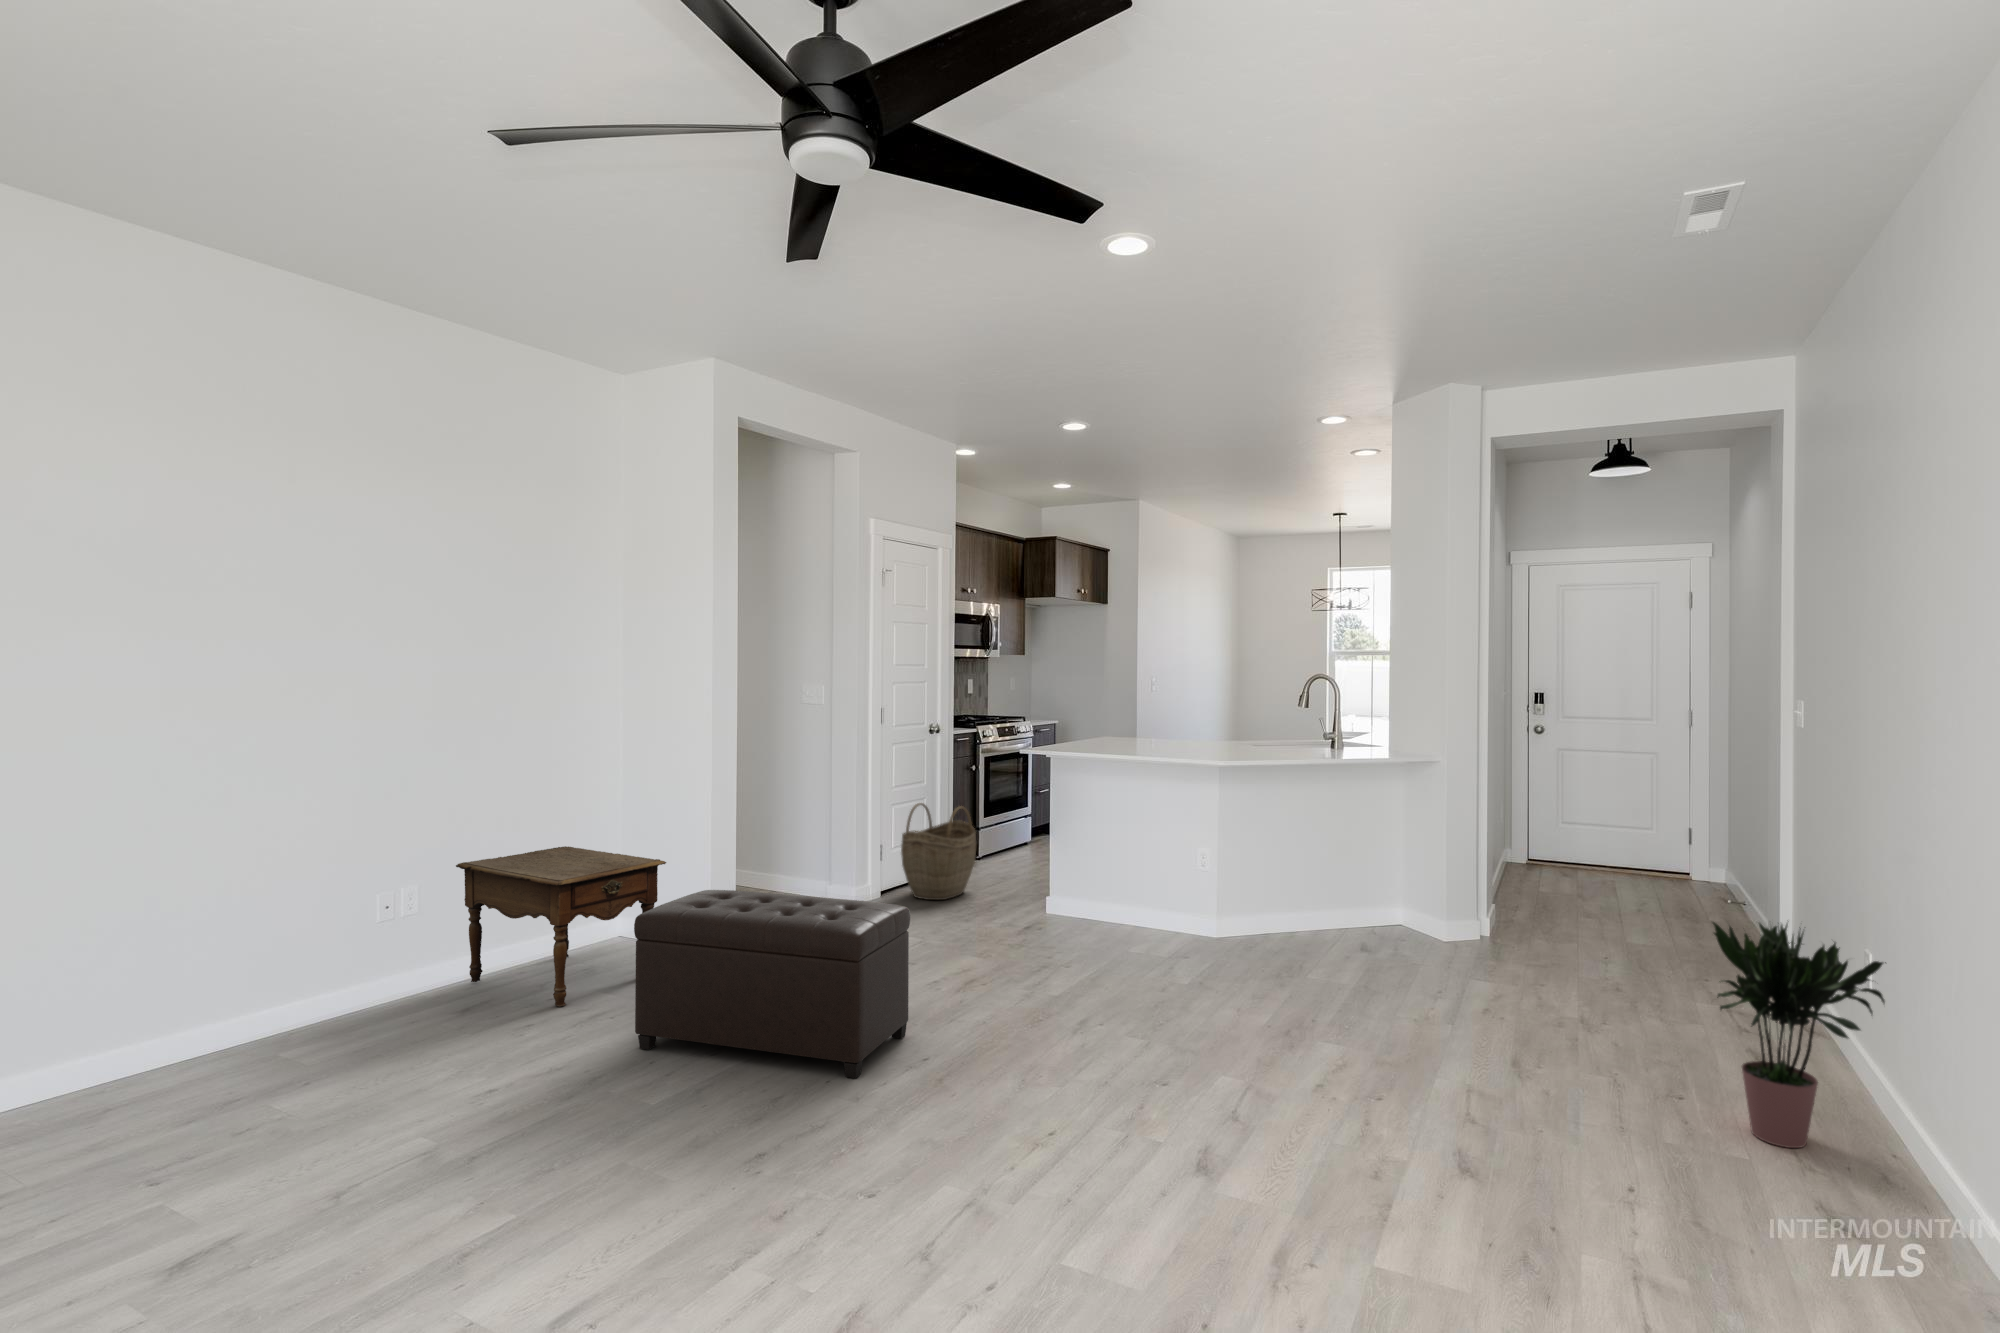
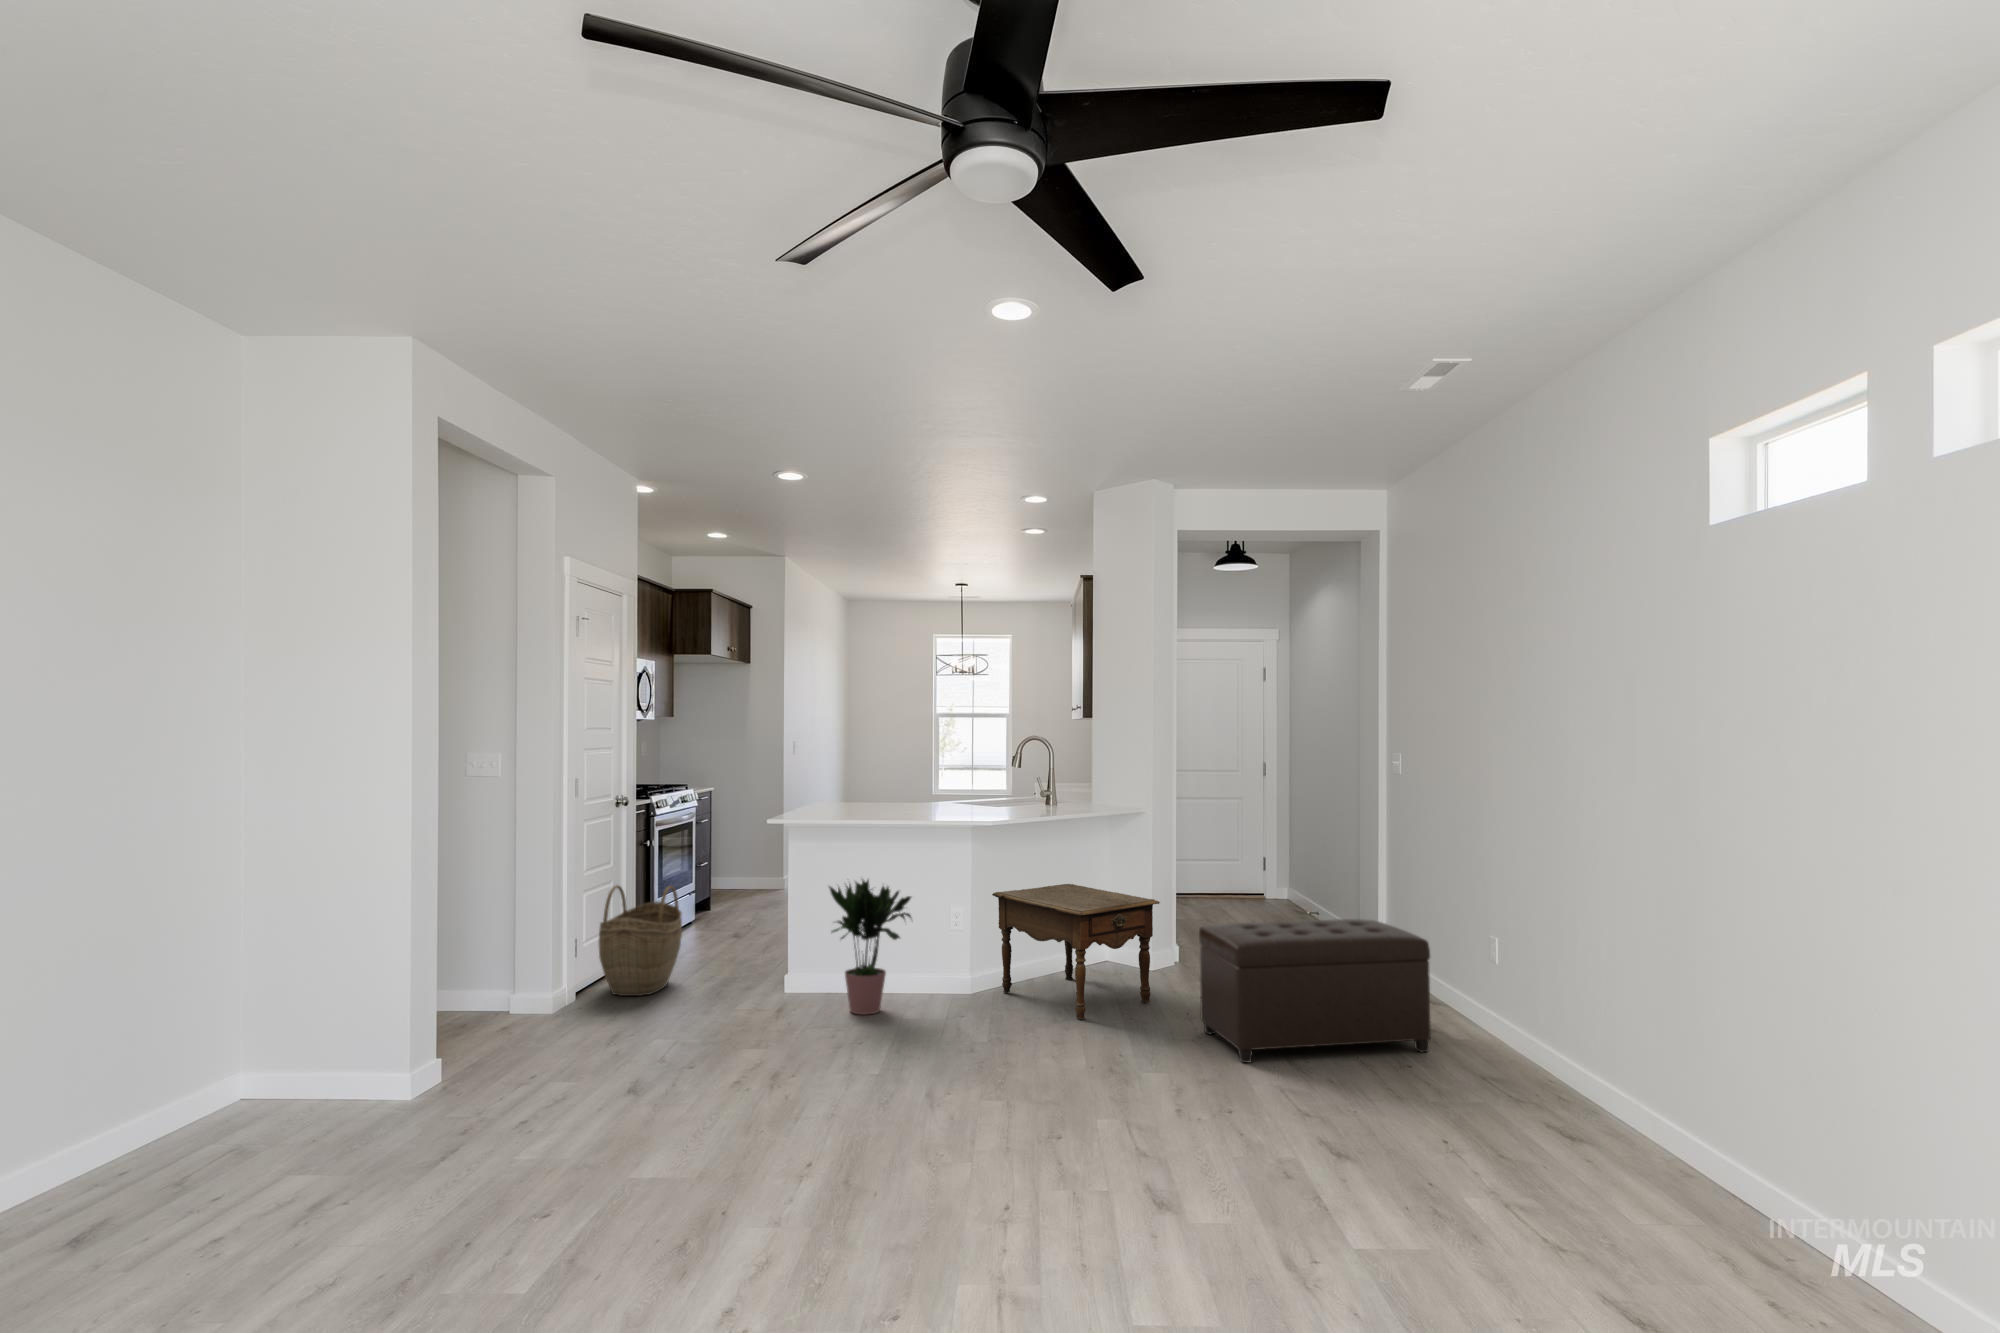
side table: present [456,846,666,1006] -> present [992,884,1160,1019]
ottoman: present [634,890,910,1078] -> present [1199,919,1431,1063]
potted plant: present [1713,922,1886,1148] -> present [829,880,911,1015]

